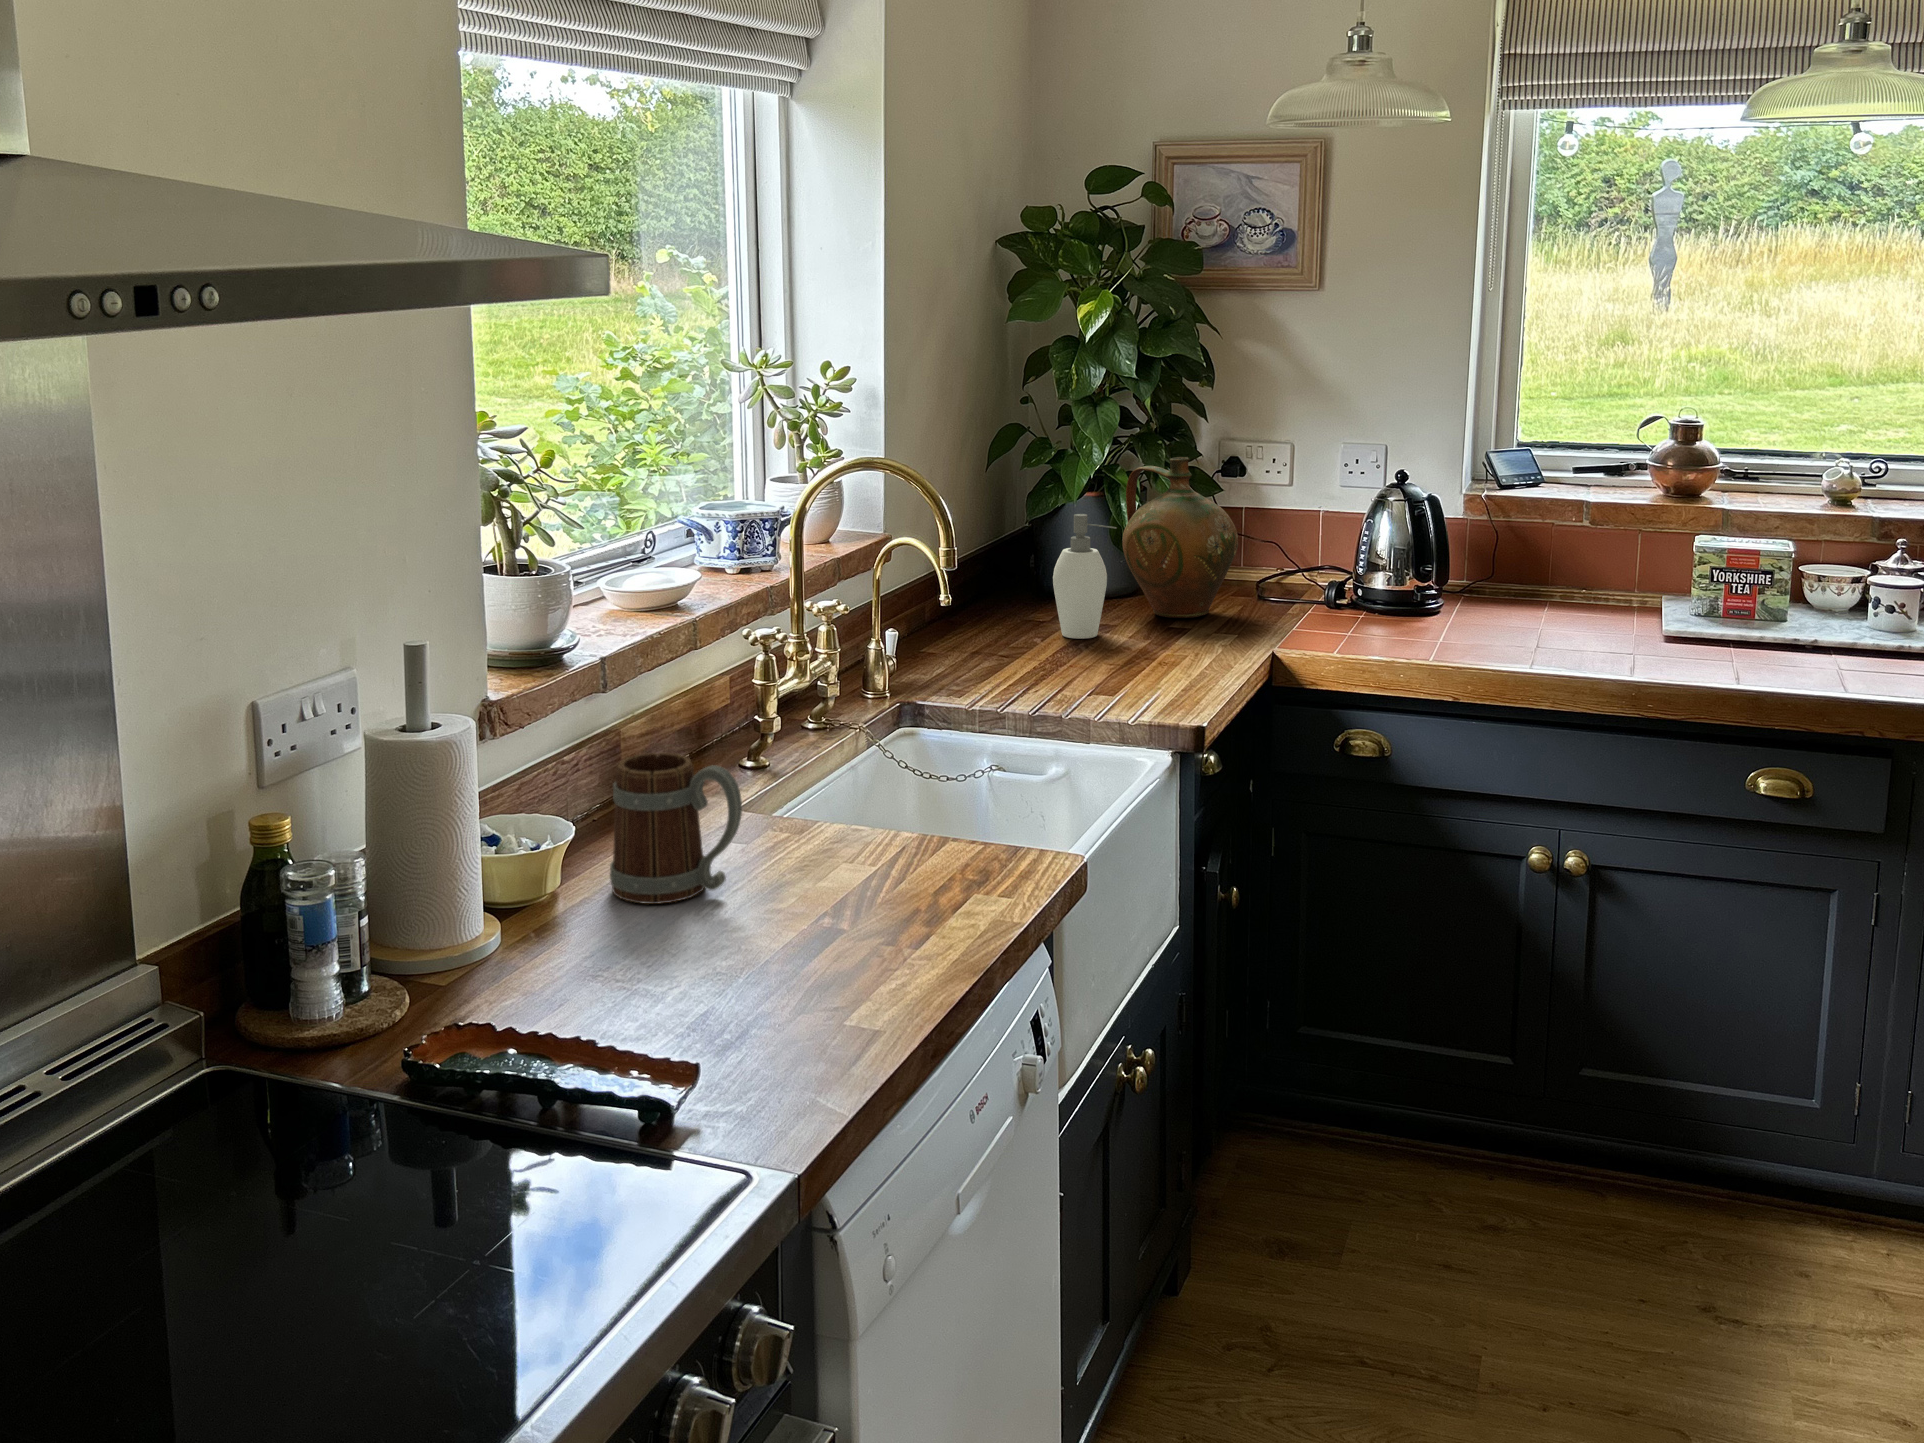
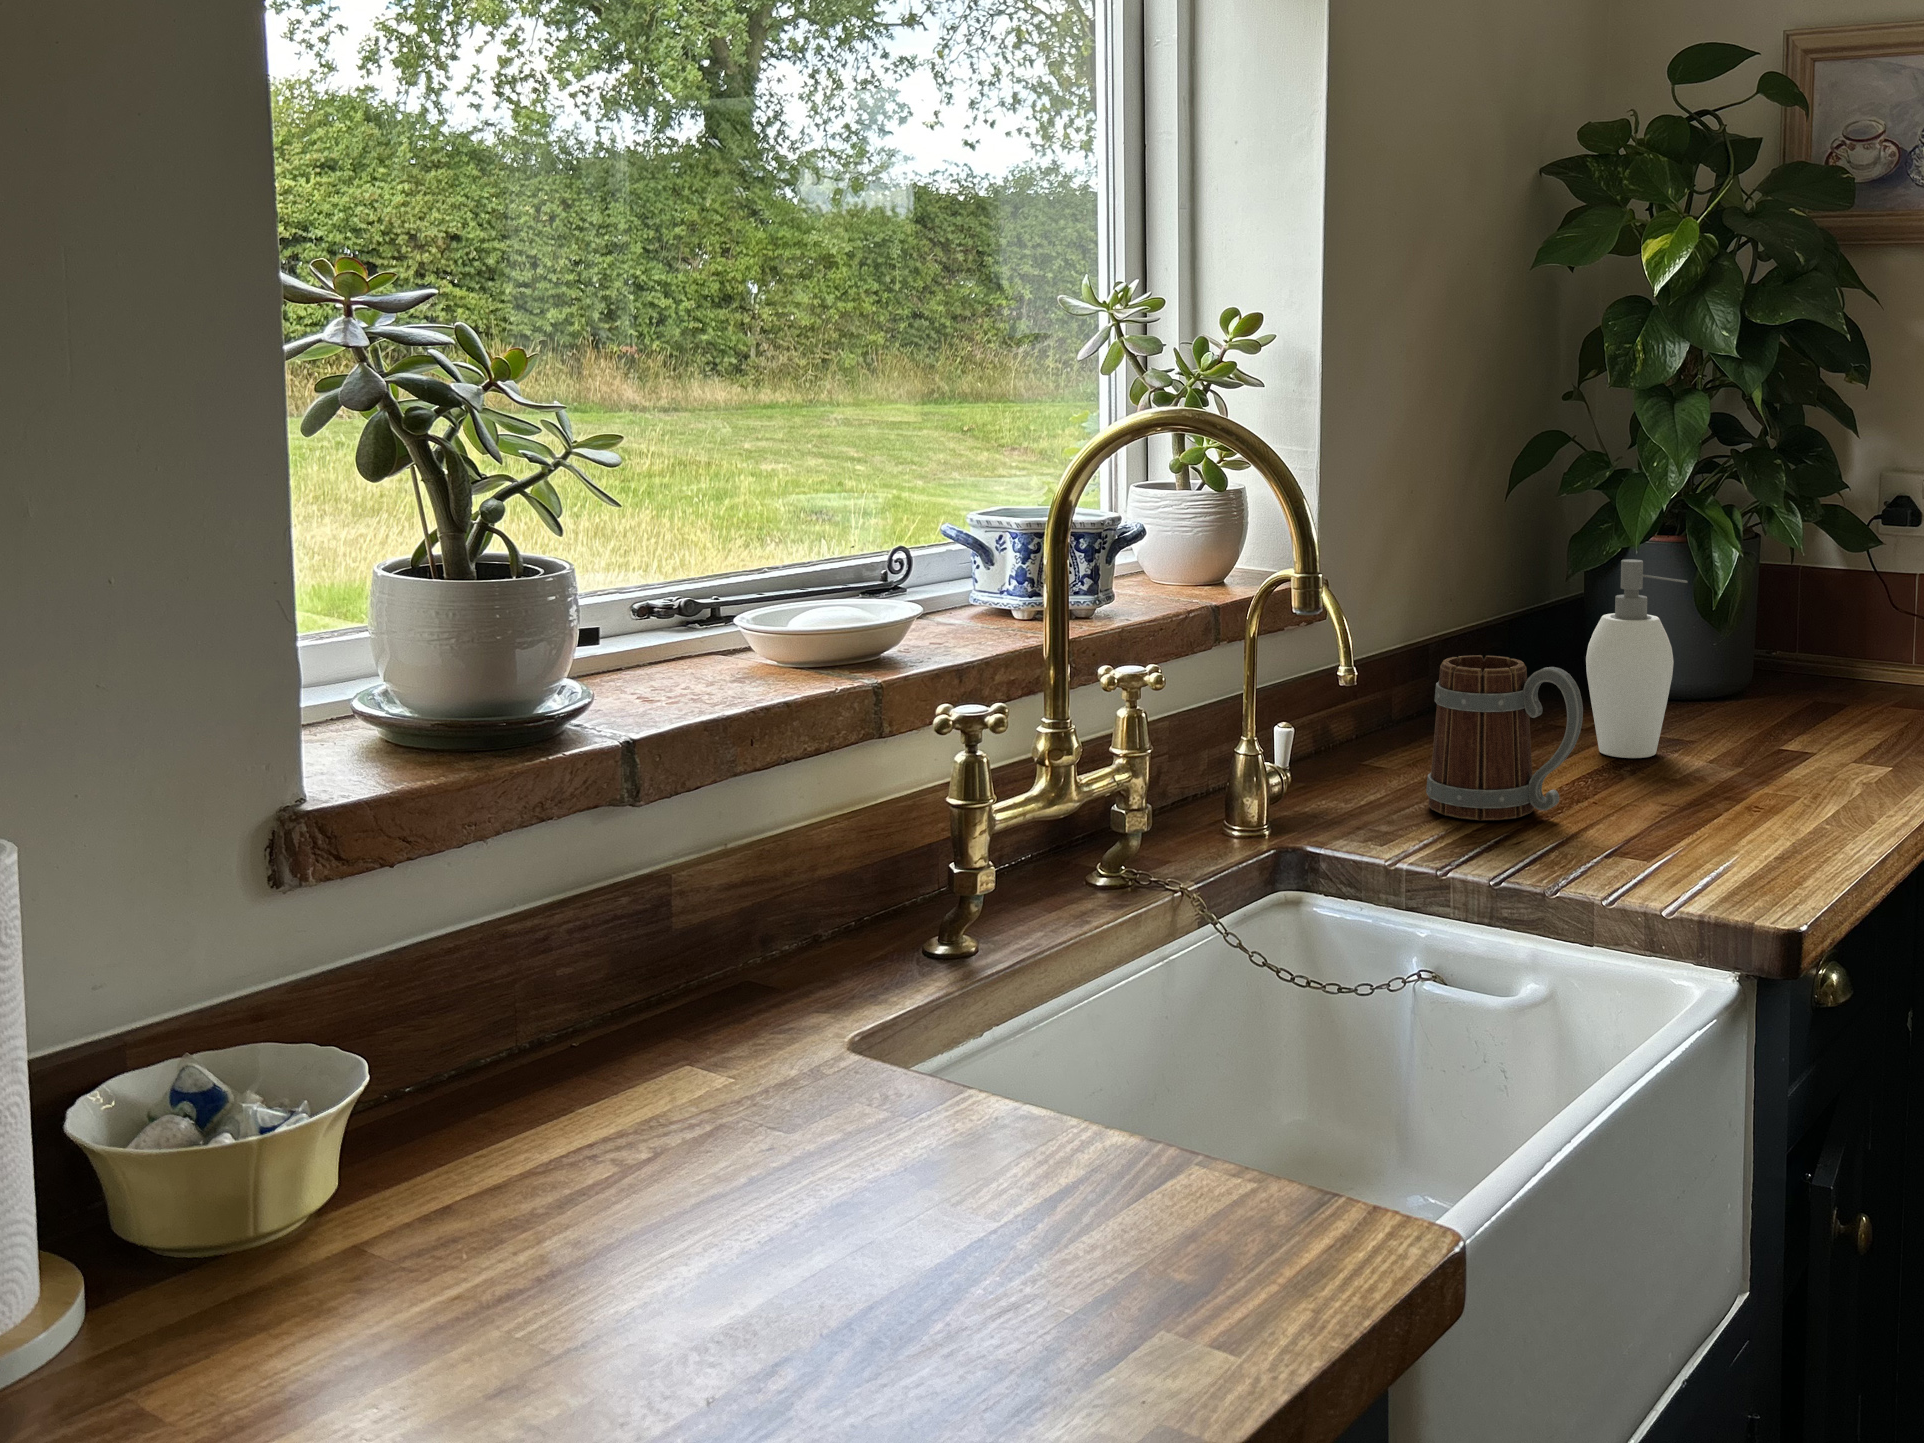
ceramic jug: present [1123,457,1238,618] -> none [1710,481,1897,735]
mug: present [610,753,742,904] -> present [1426,655,1583,821]

